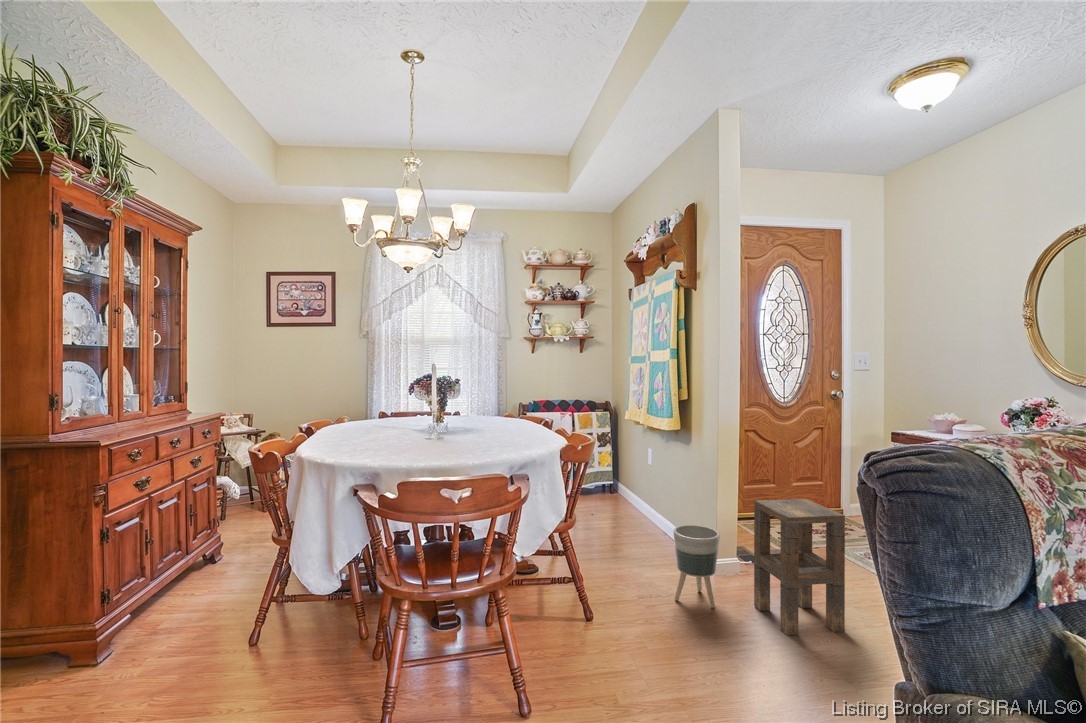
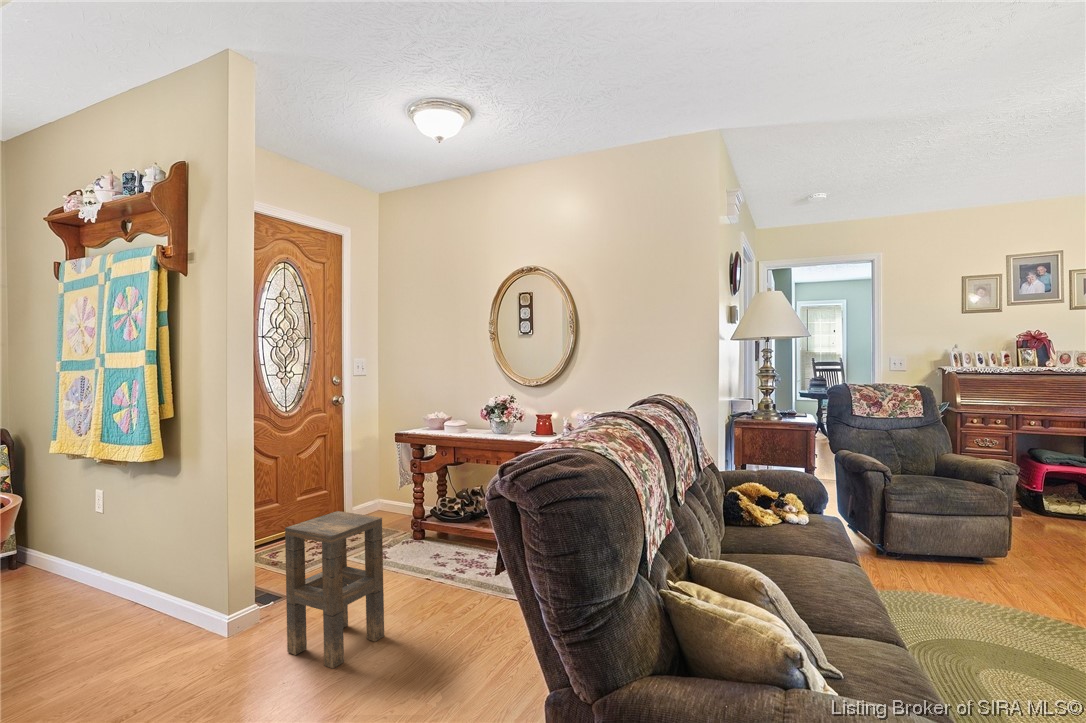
planter: present [674,525,720,608] -> none [173,578,242,695]

